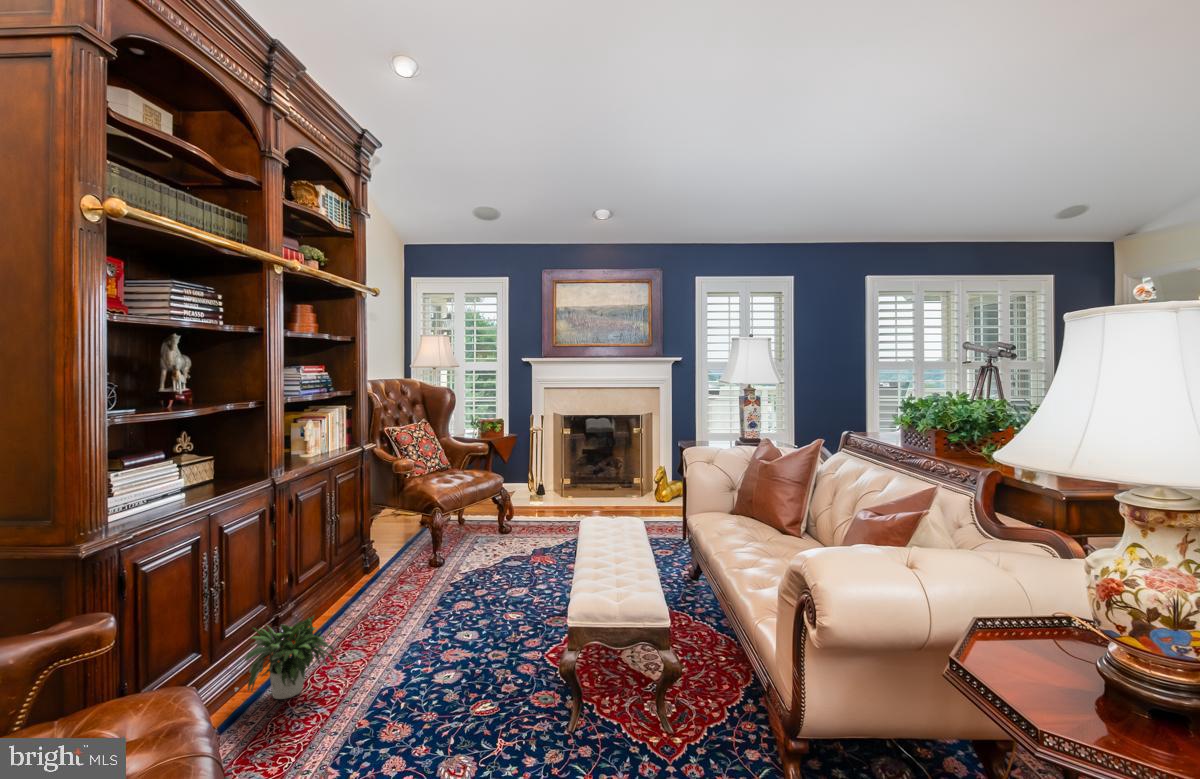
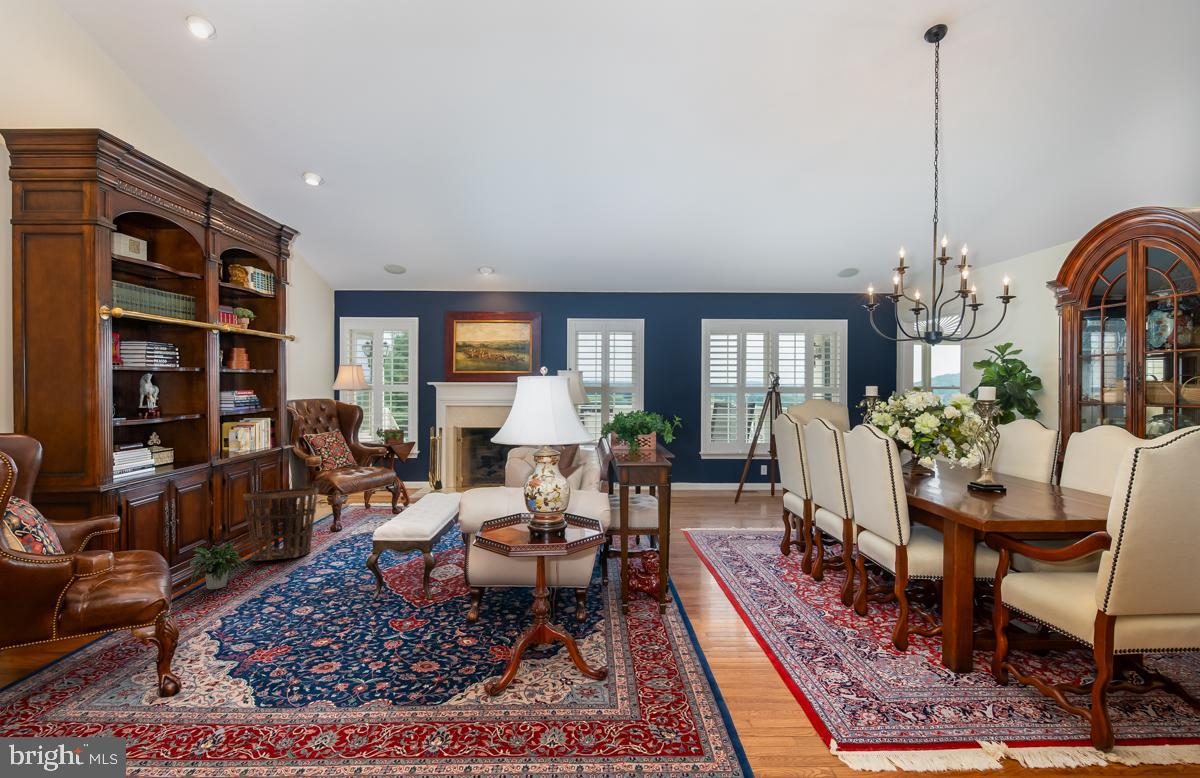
basket: none [318,510,425,629] -> present [243,488,318,561]

